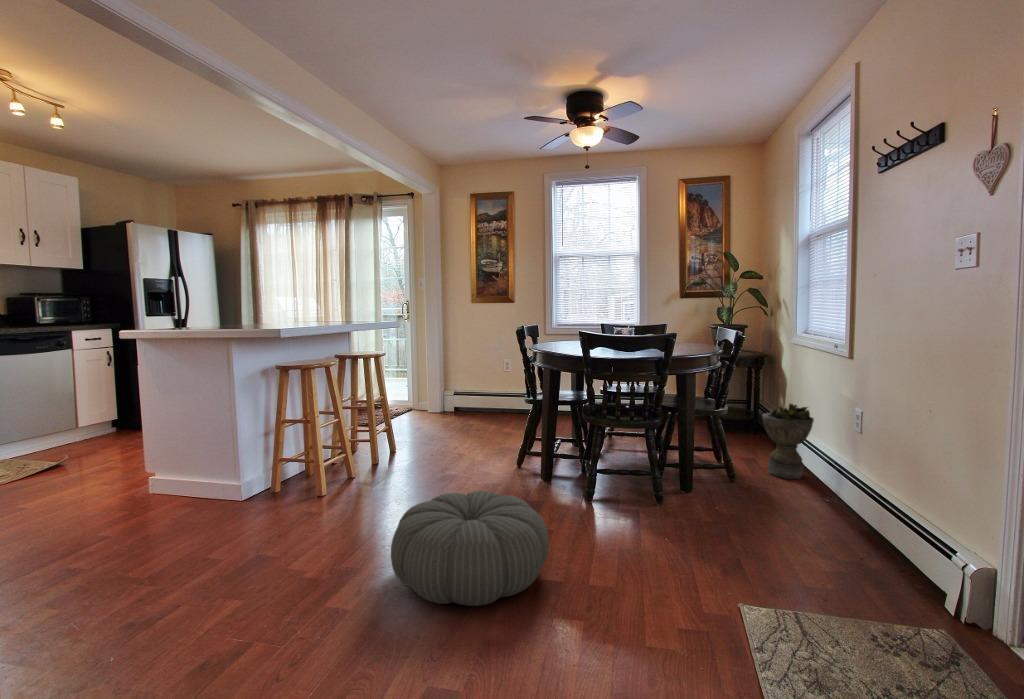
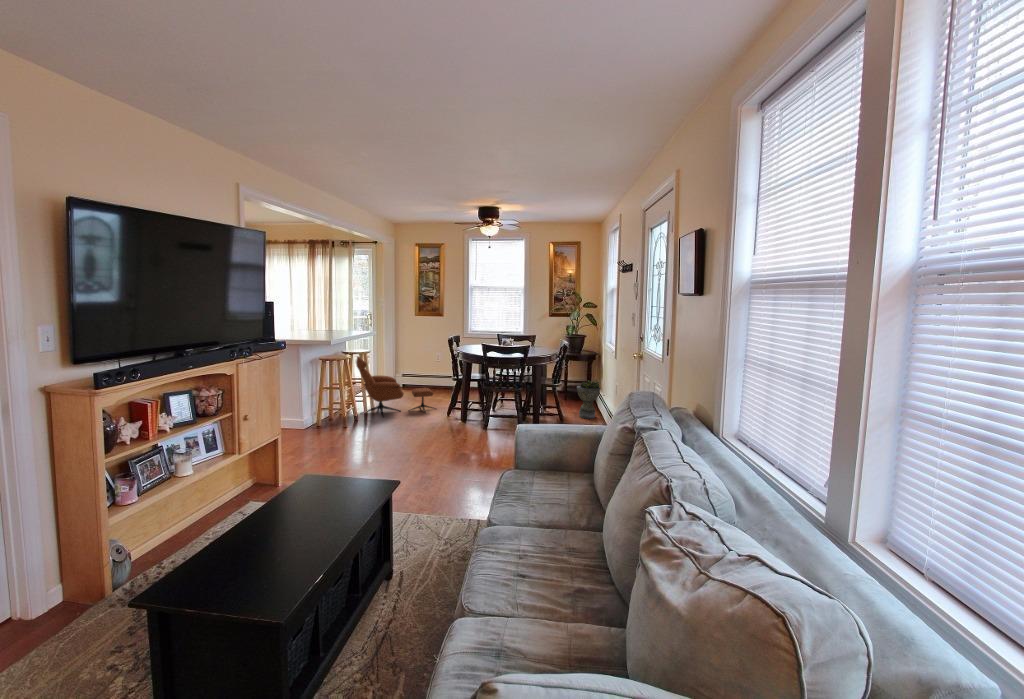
lounge chair: none [359,362,500,470] -> present [356,356,436,417]
pouf: present [391,491,549,606] -> none [399,418,465,458]

